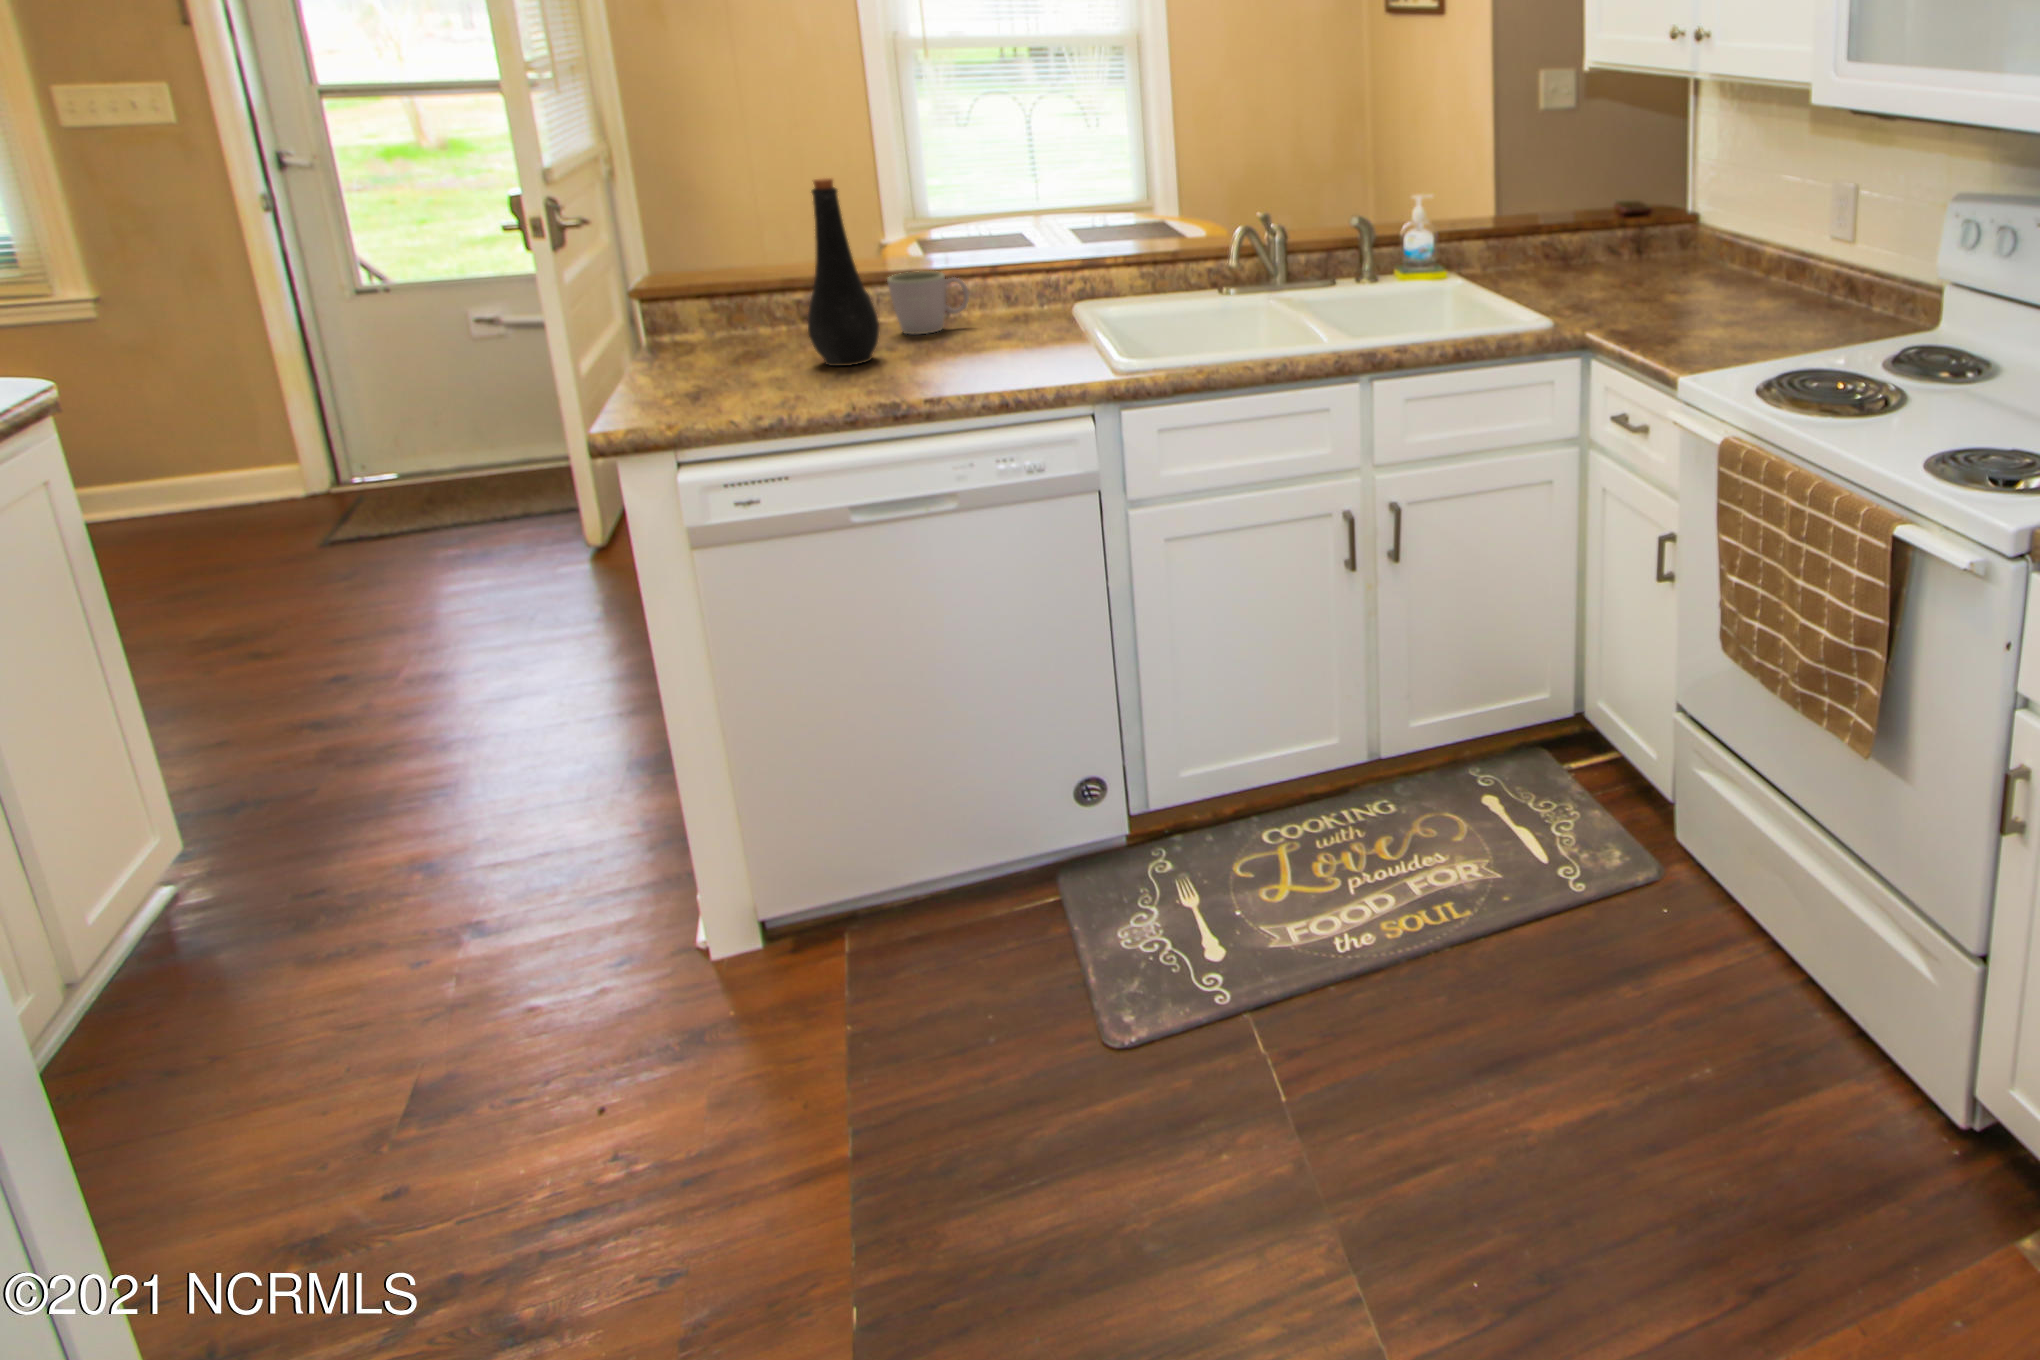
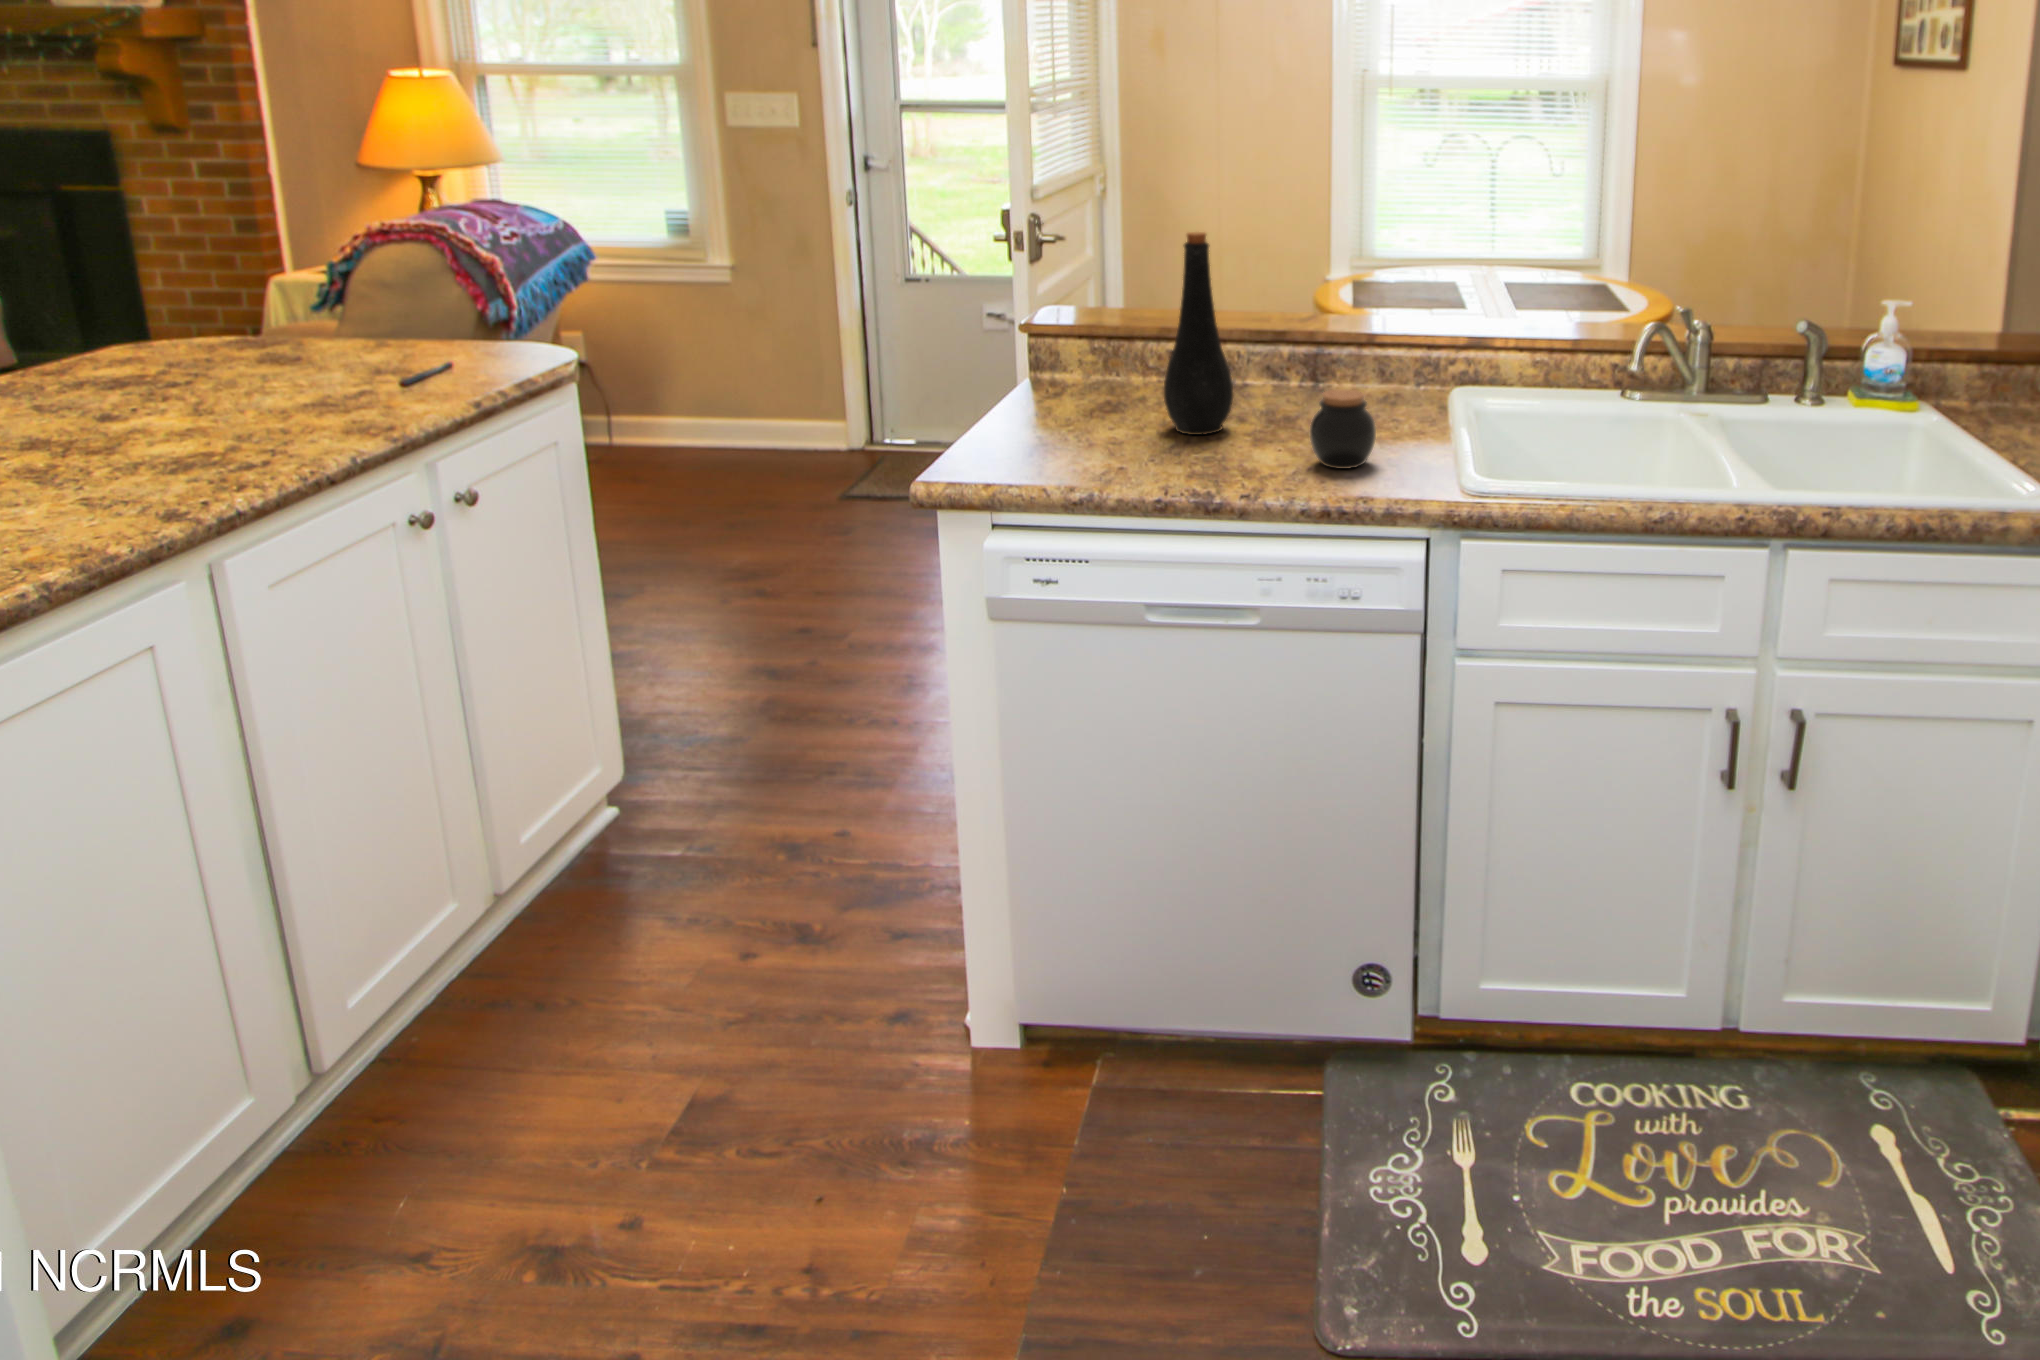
mug: present [887,271,969,334] -> none [1258,334,1339,404]
jar: none [967,303,1029,372] -> present [1310,389,1376,469]

